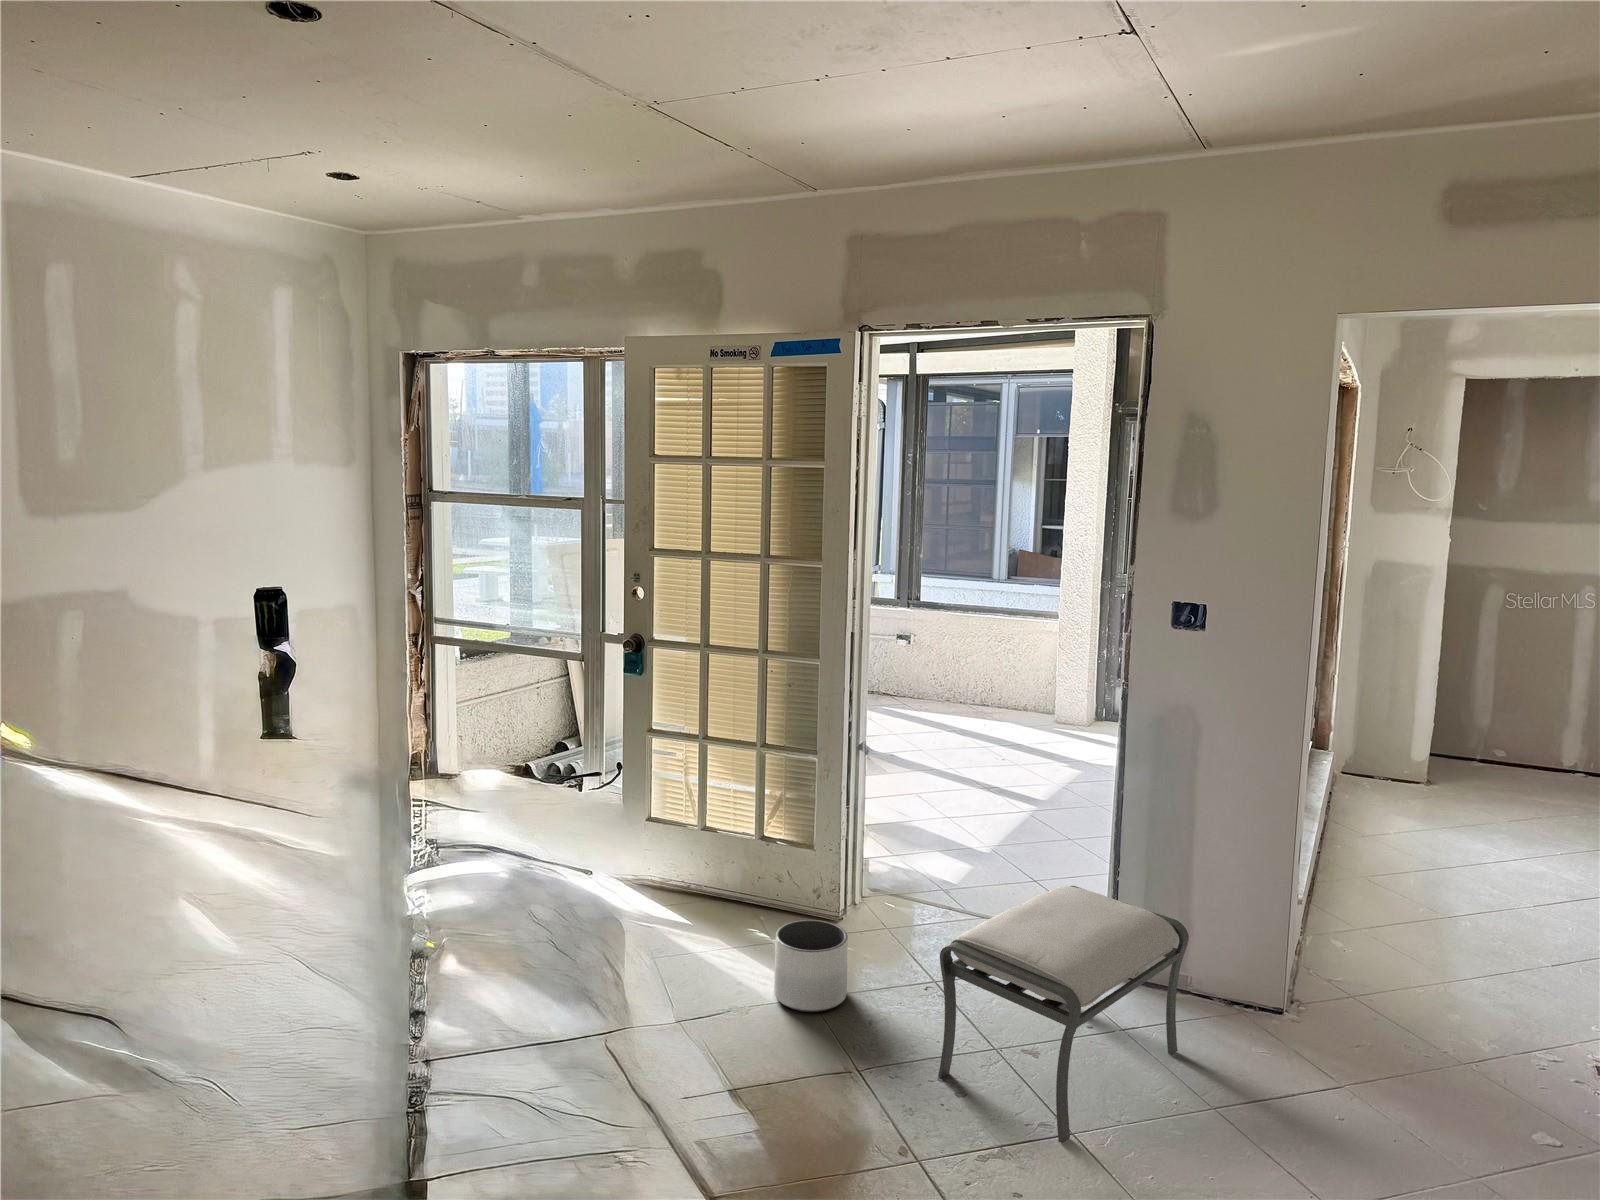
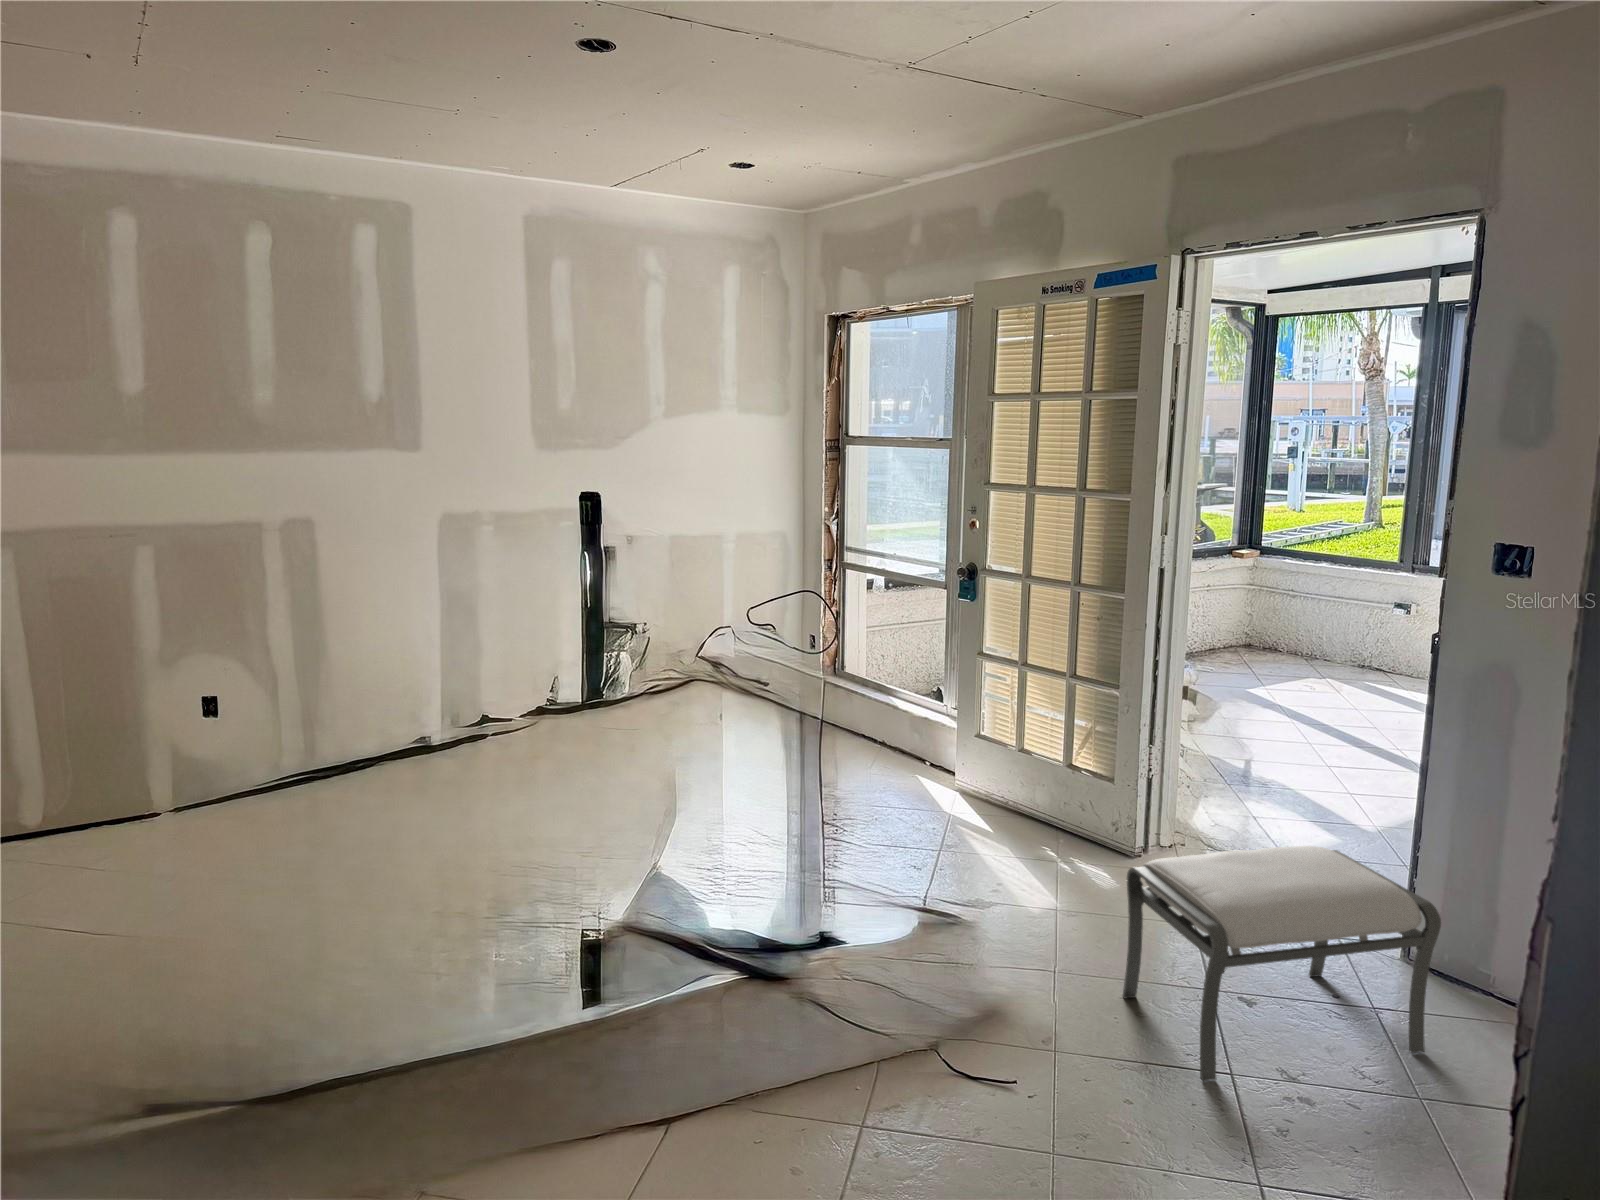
planter: present [774,920,848,1012] -> none [1017,836,1091,921]

